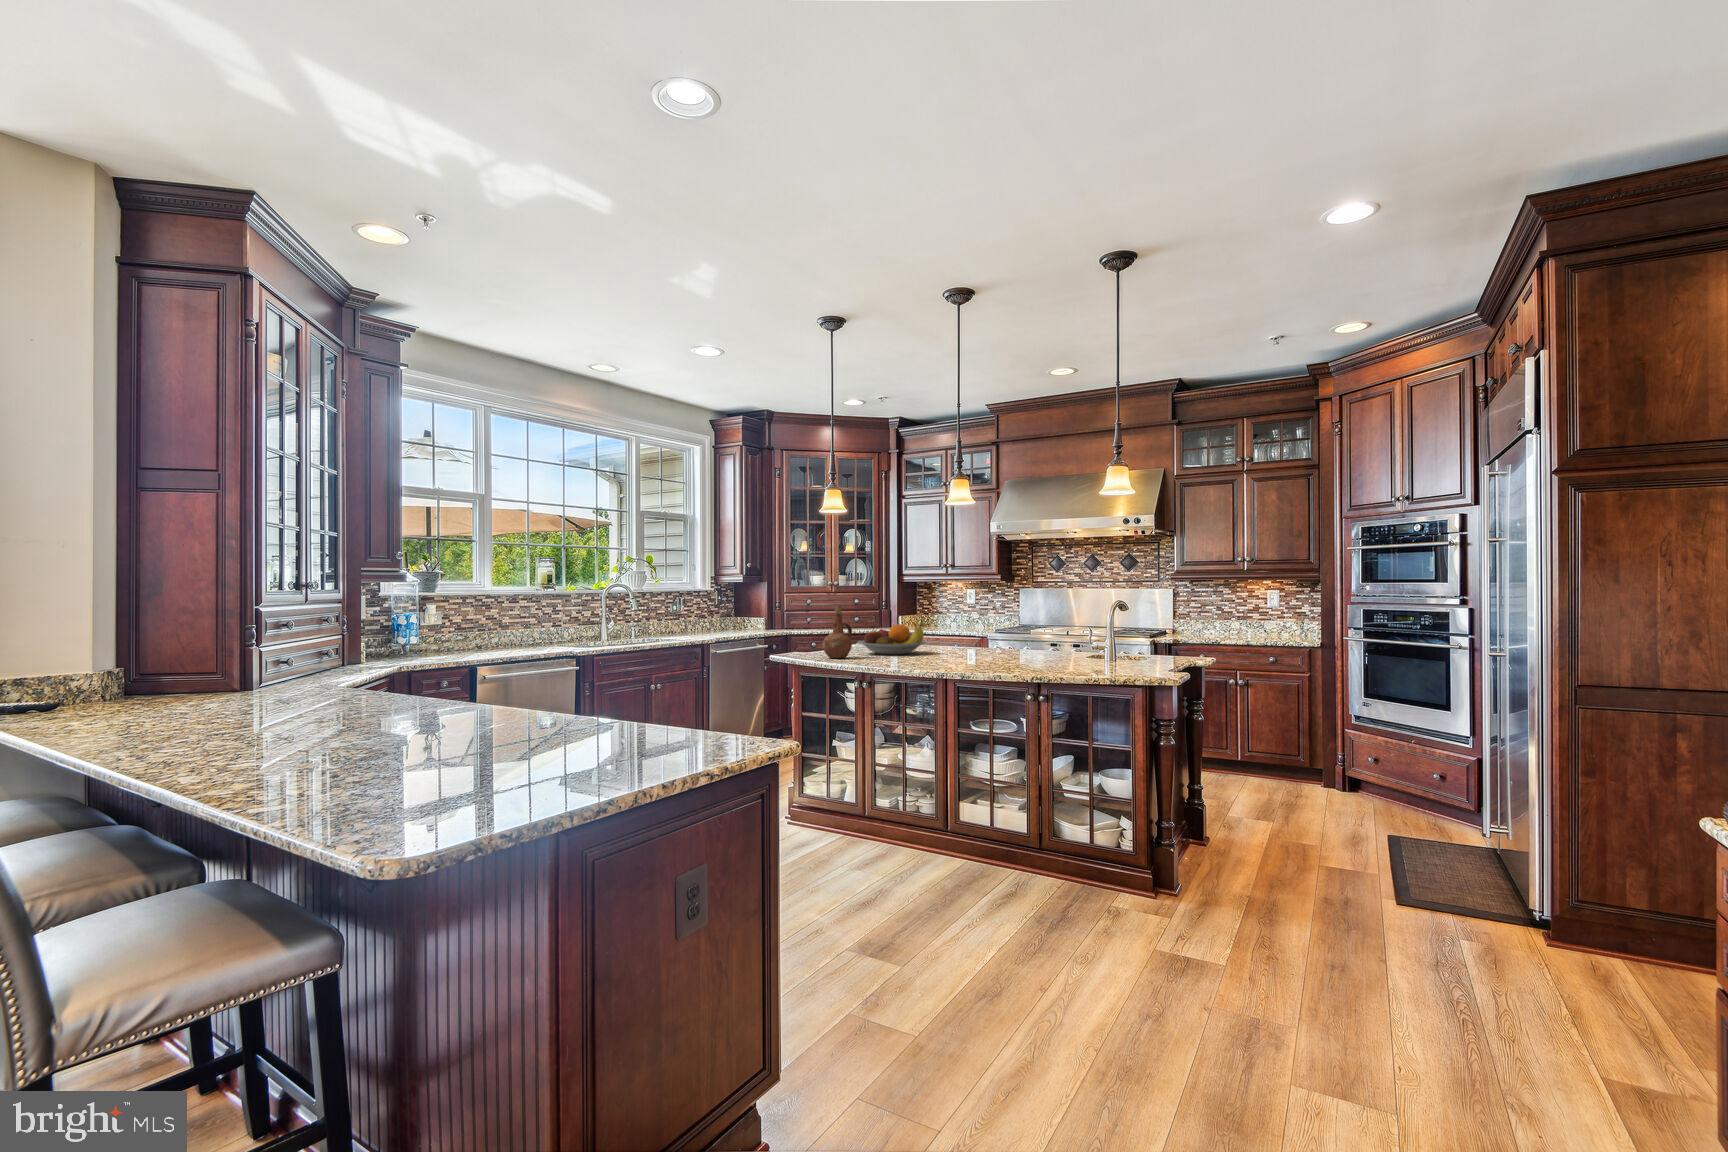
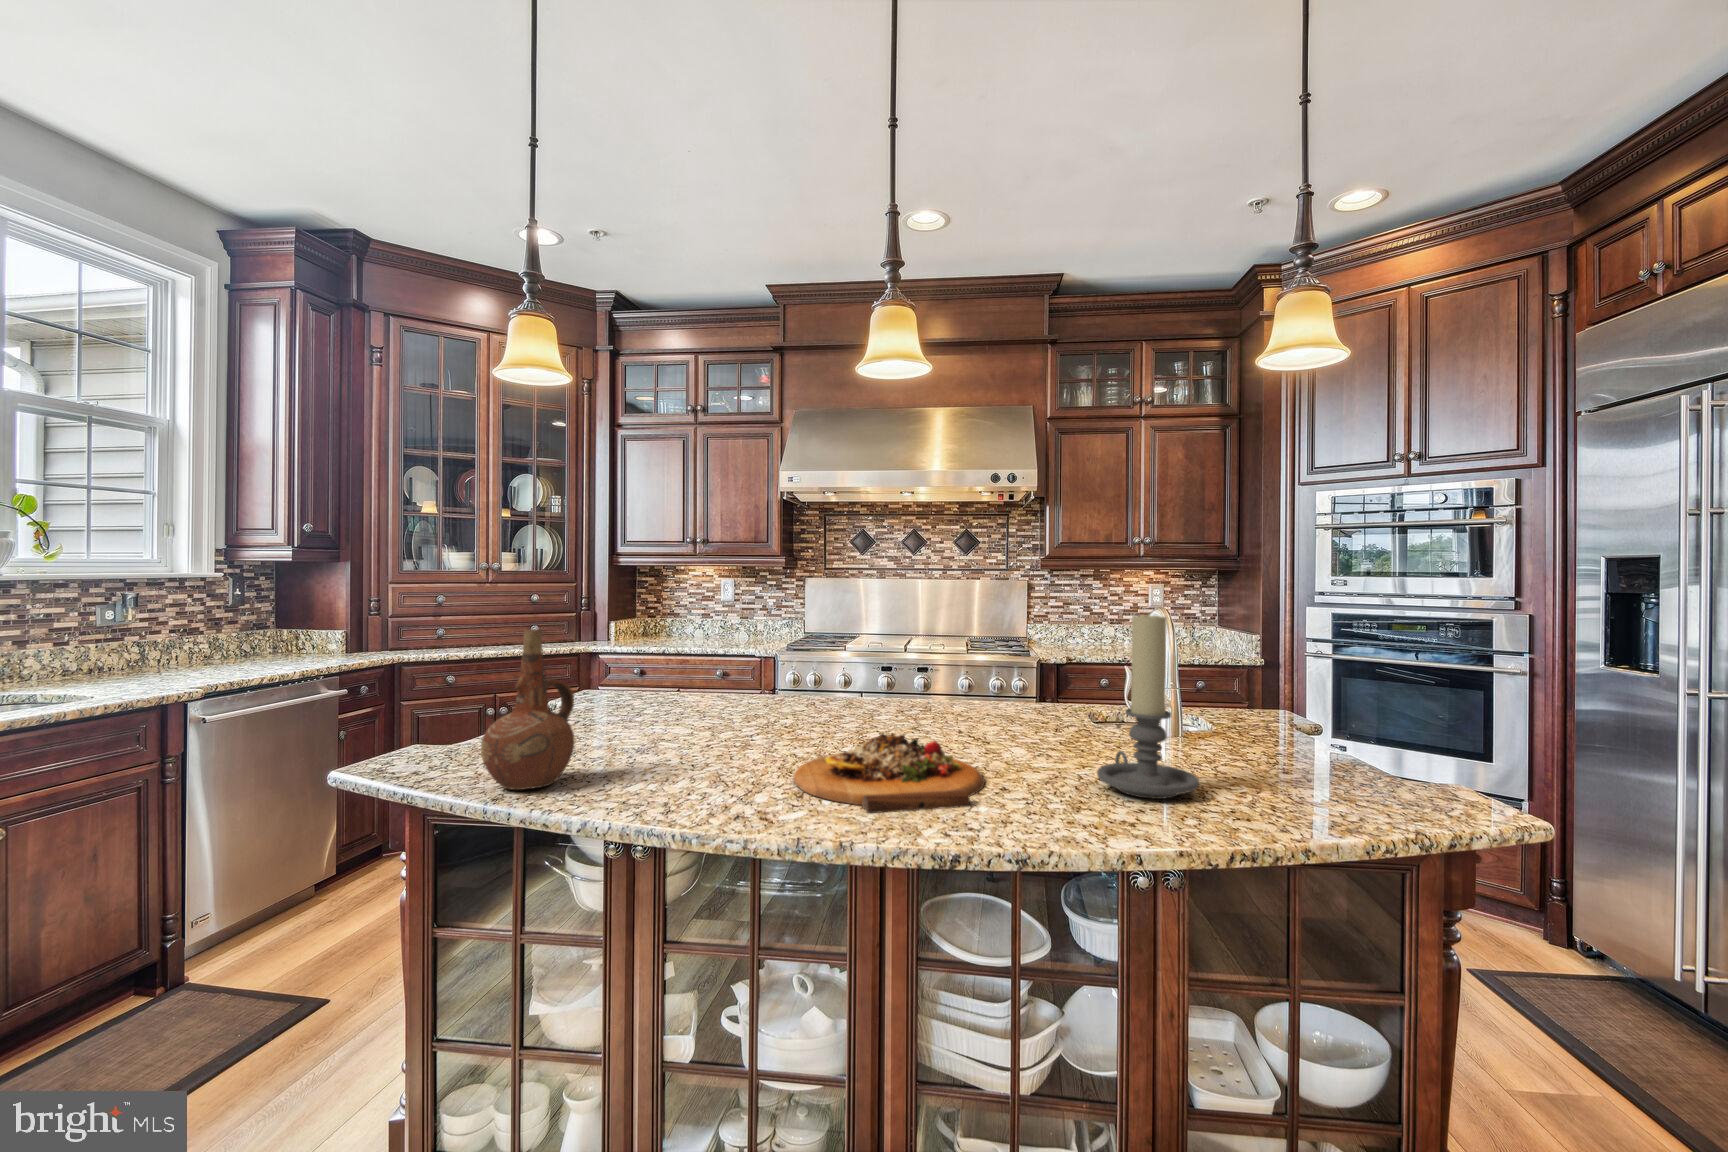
candle holder: none [1025,599,1062,666] -> present [1097,613,1199,799]
fruit bowl: present [858,624,926,655] -> none [579,668,752,747]
cutting board: none [922,645,992,665] -> present [793,734,985,813]

